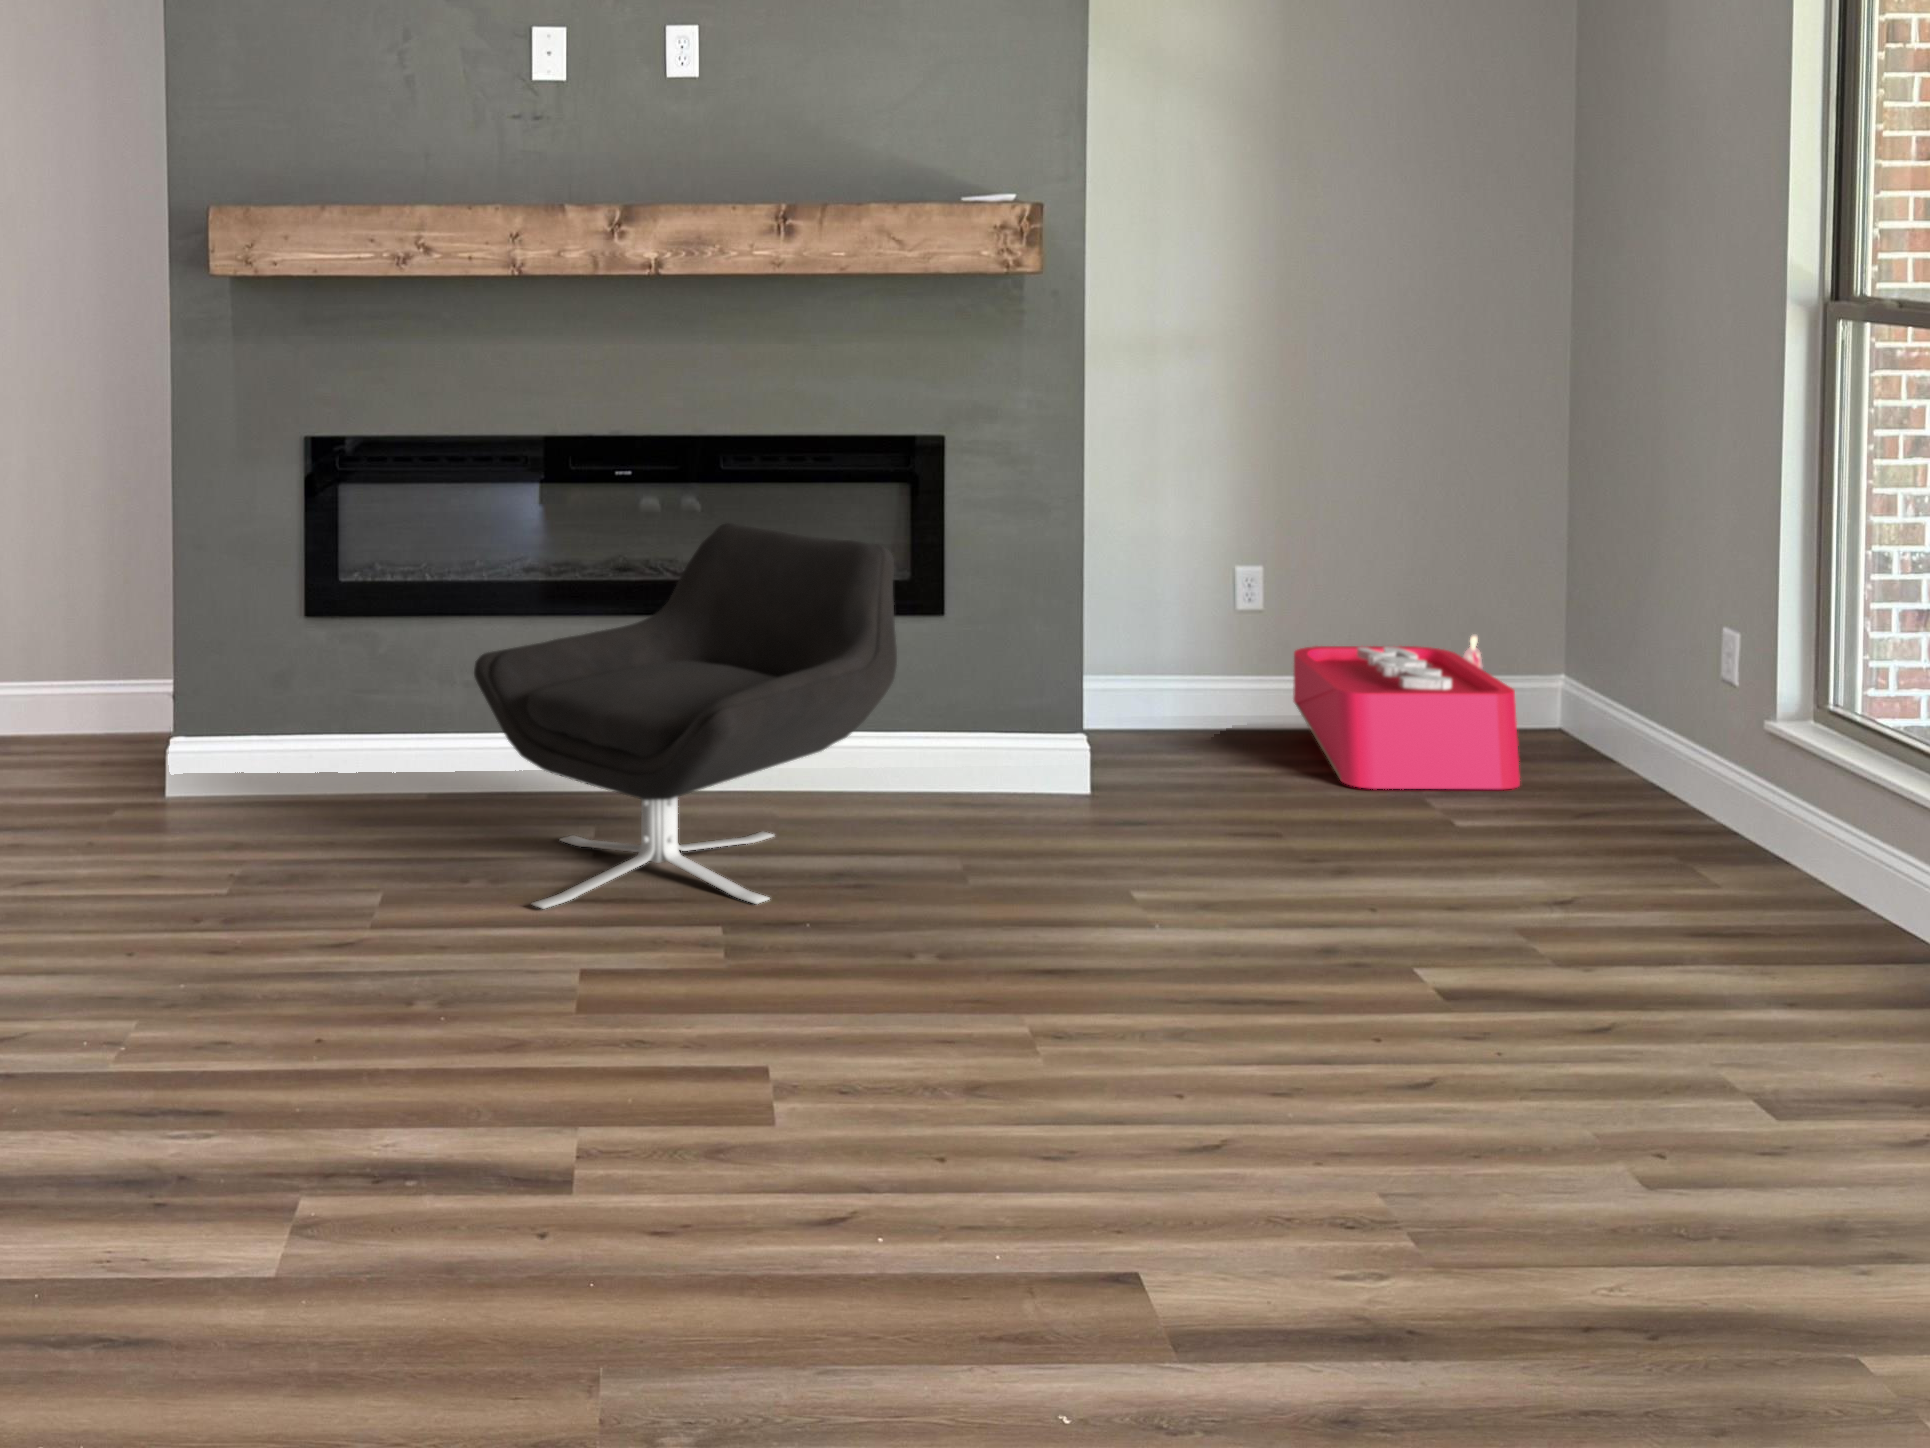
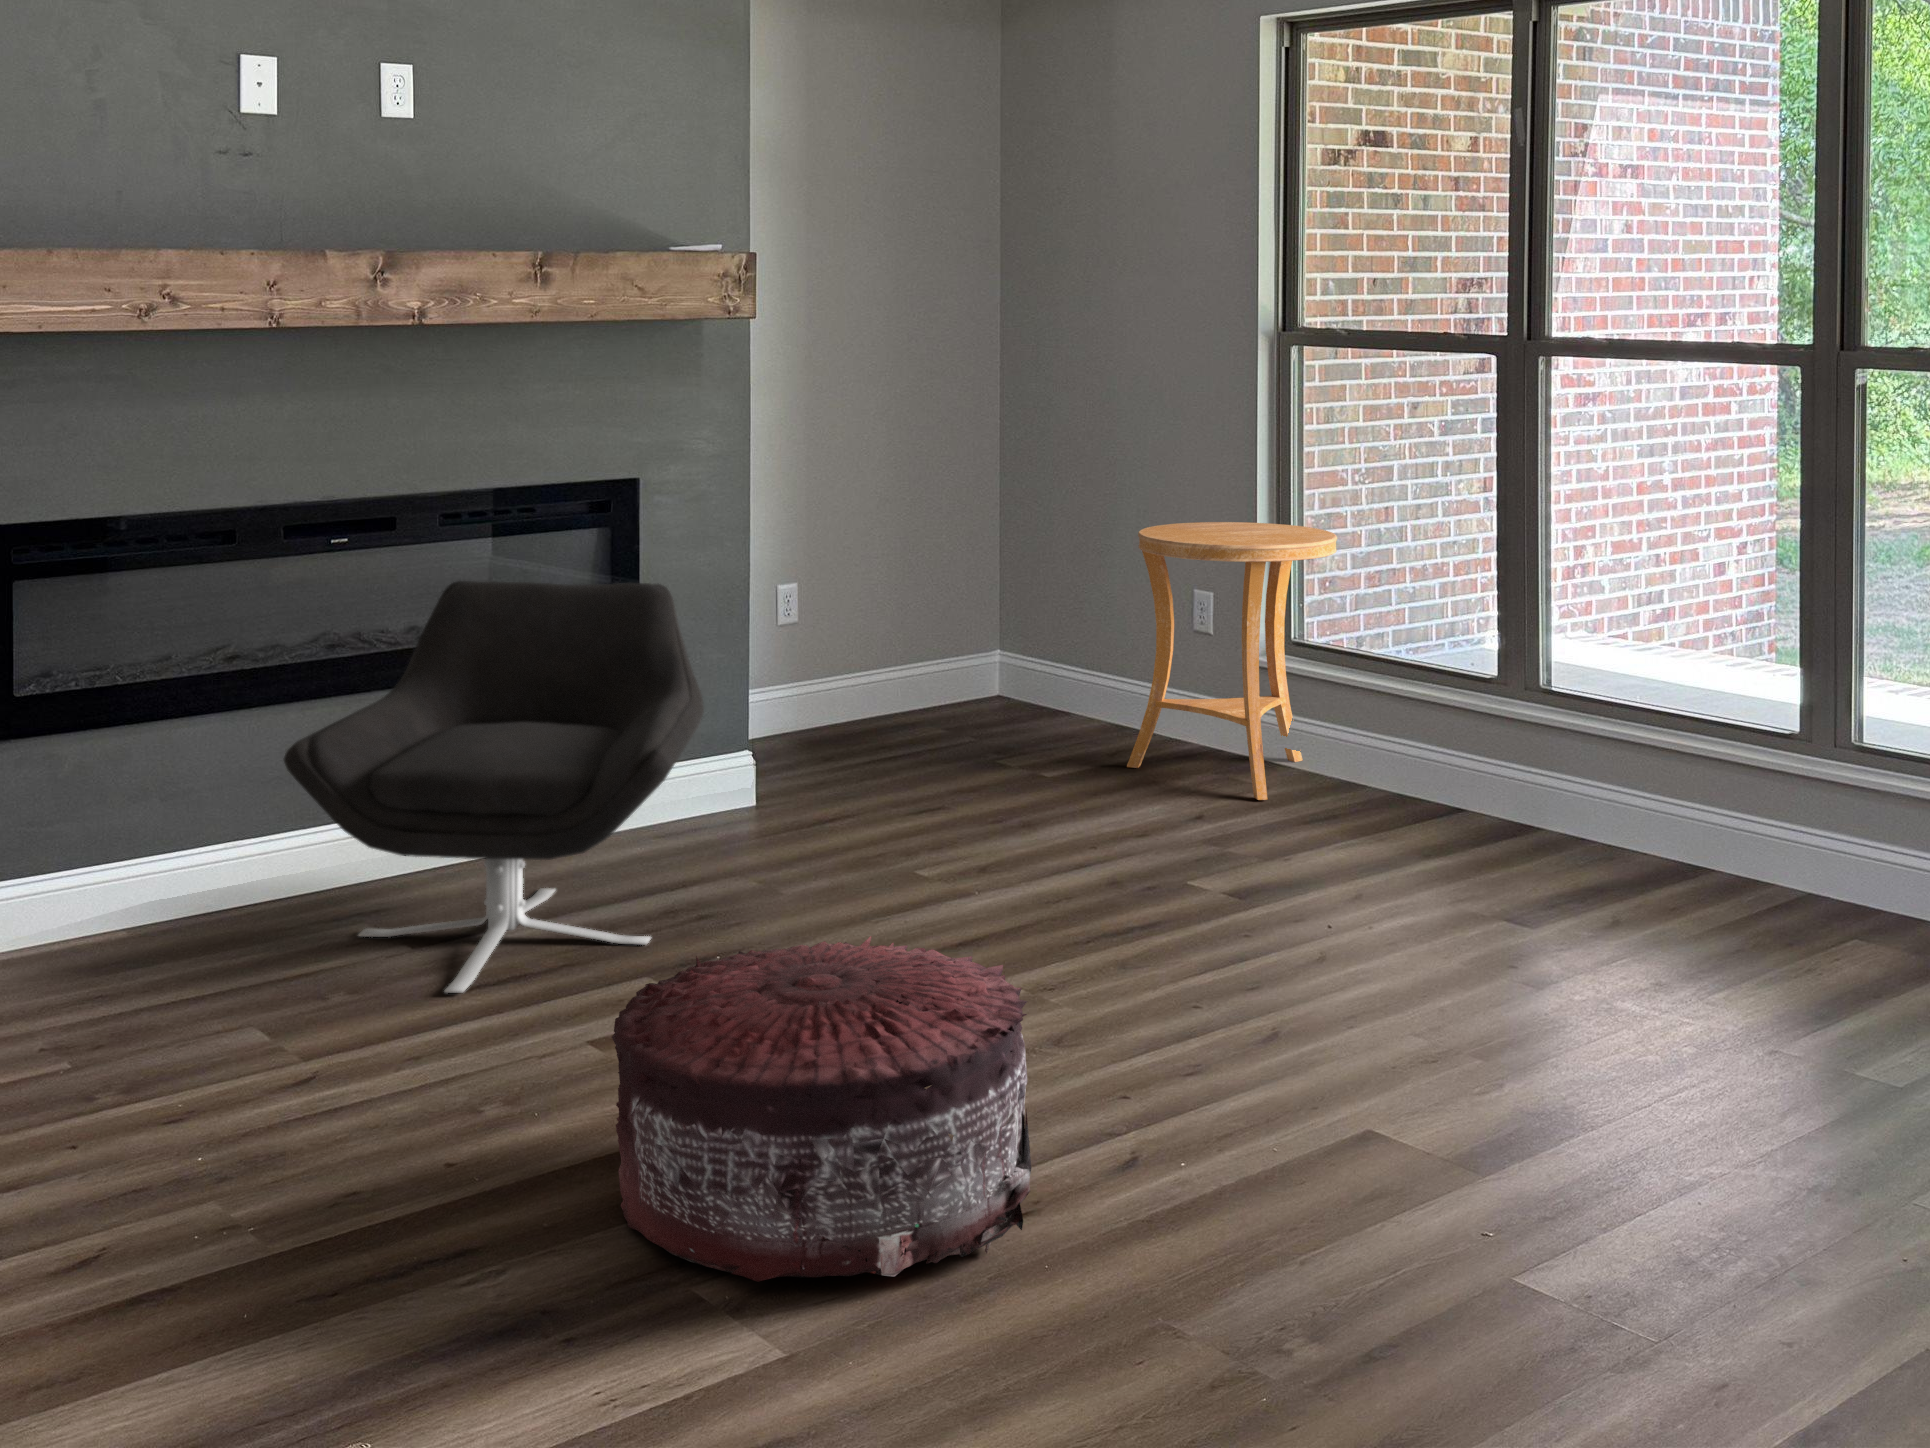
side table: none [1569,537,1855,903] -> present [1127,522,1337,800]
storage bin: present [1293,634,1520,789] -> none [834,628,1048,764]
pouf: none [265,910,695,1286] -> present [612,937,1031,1282]

